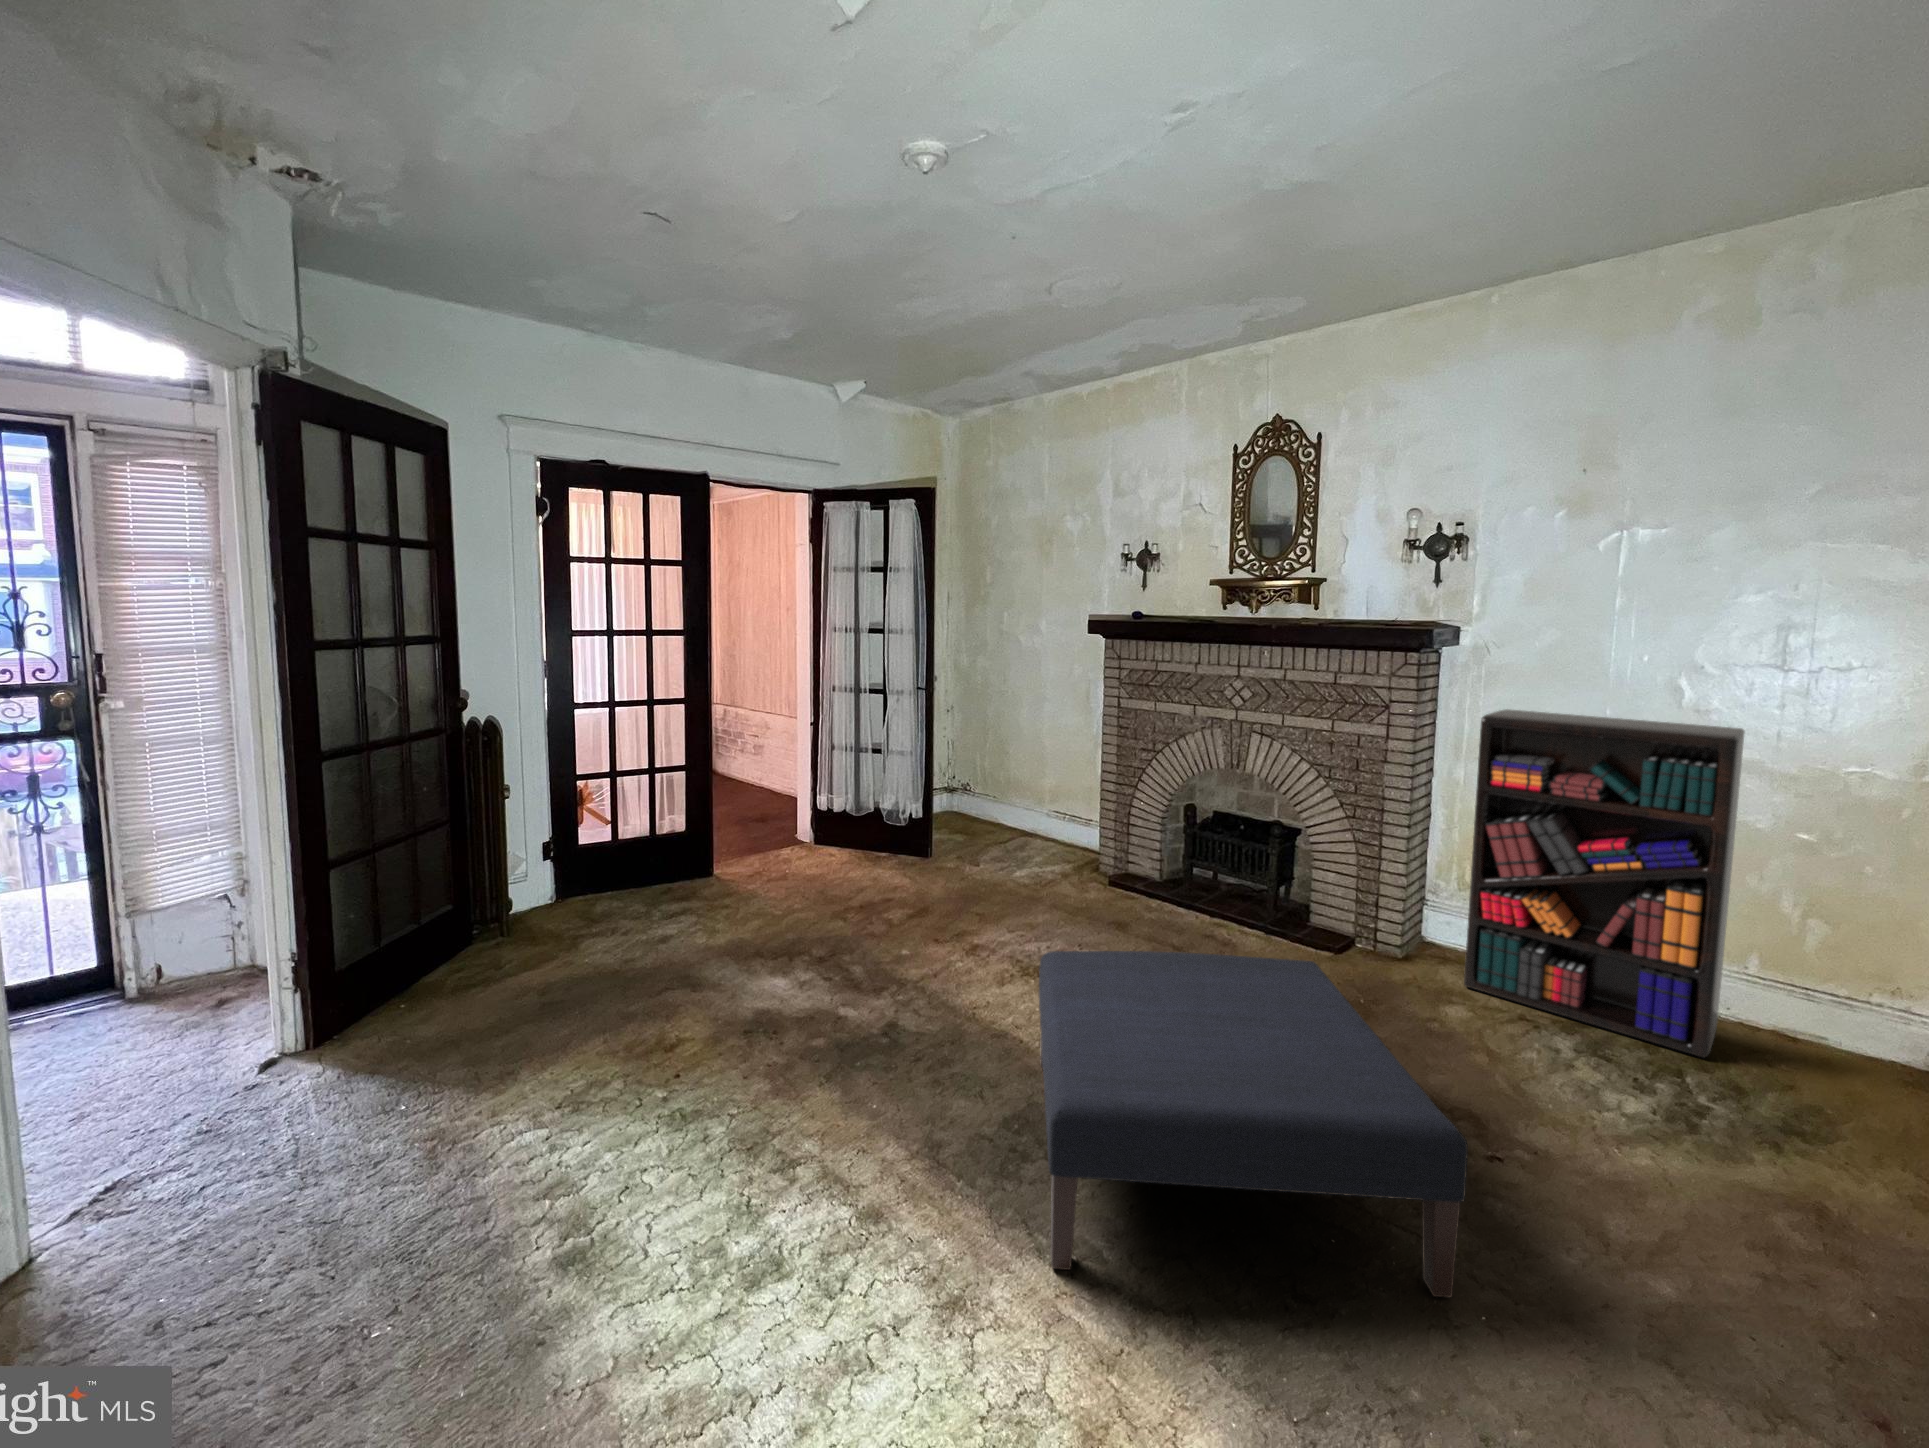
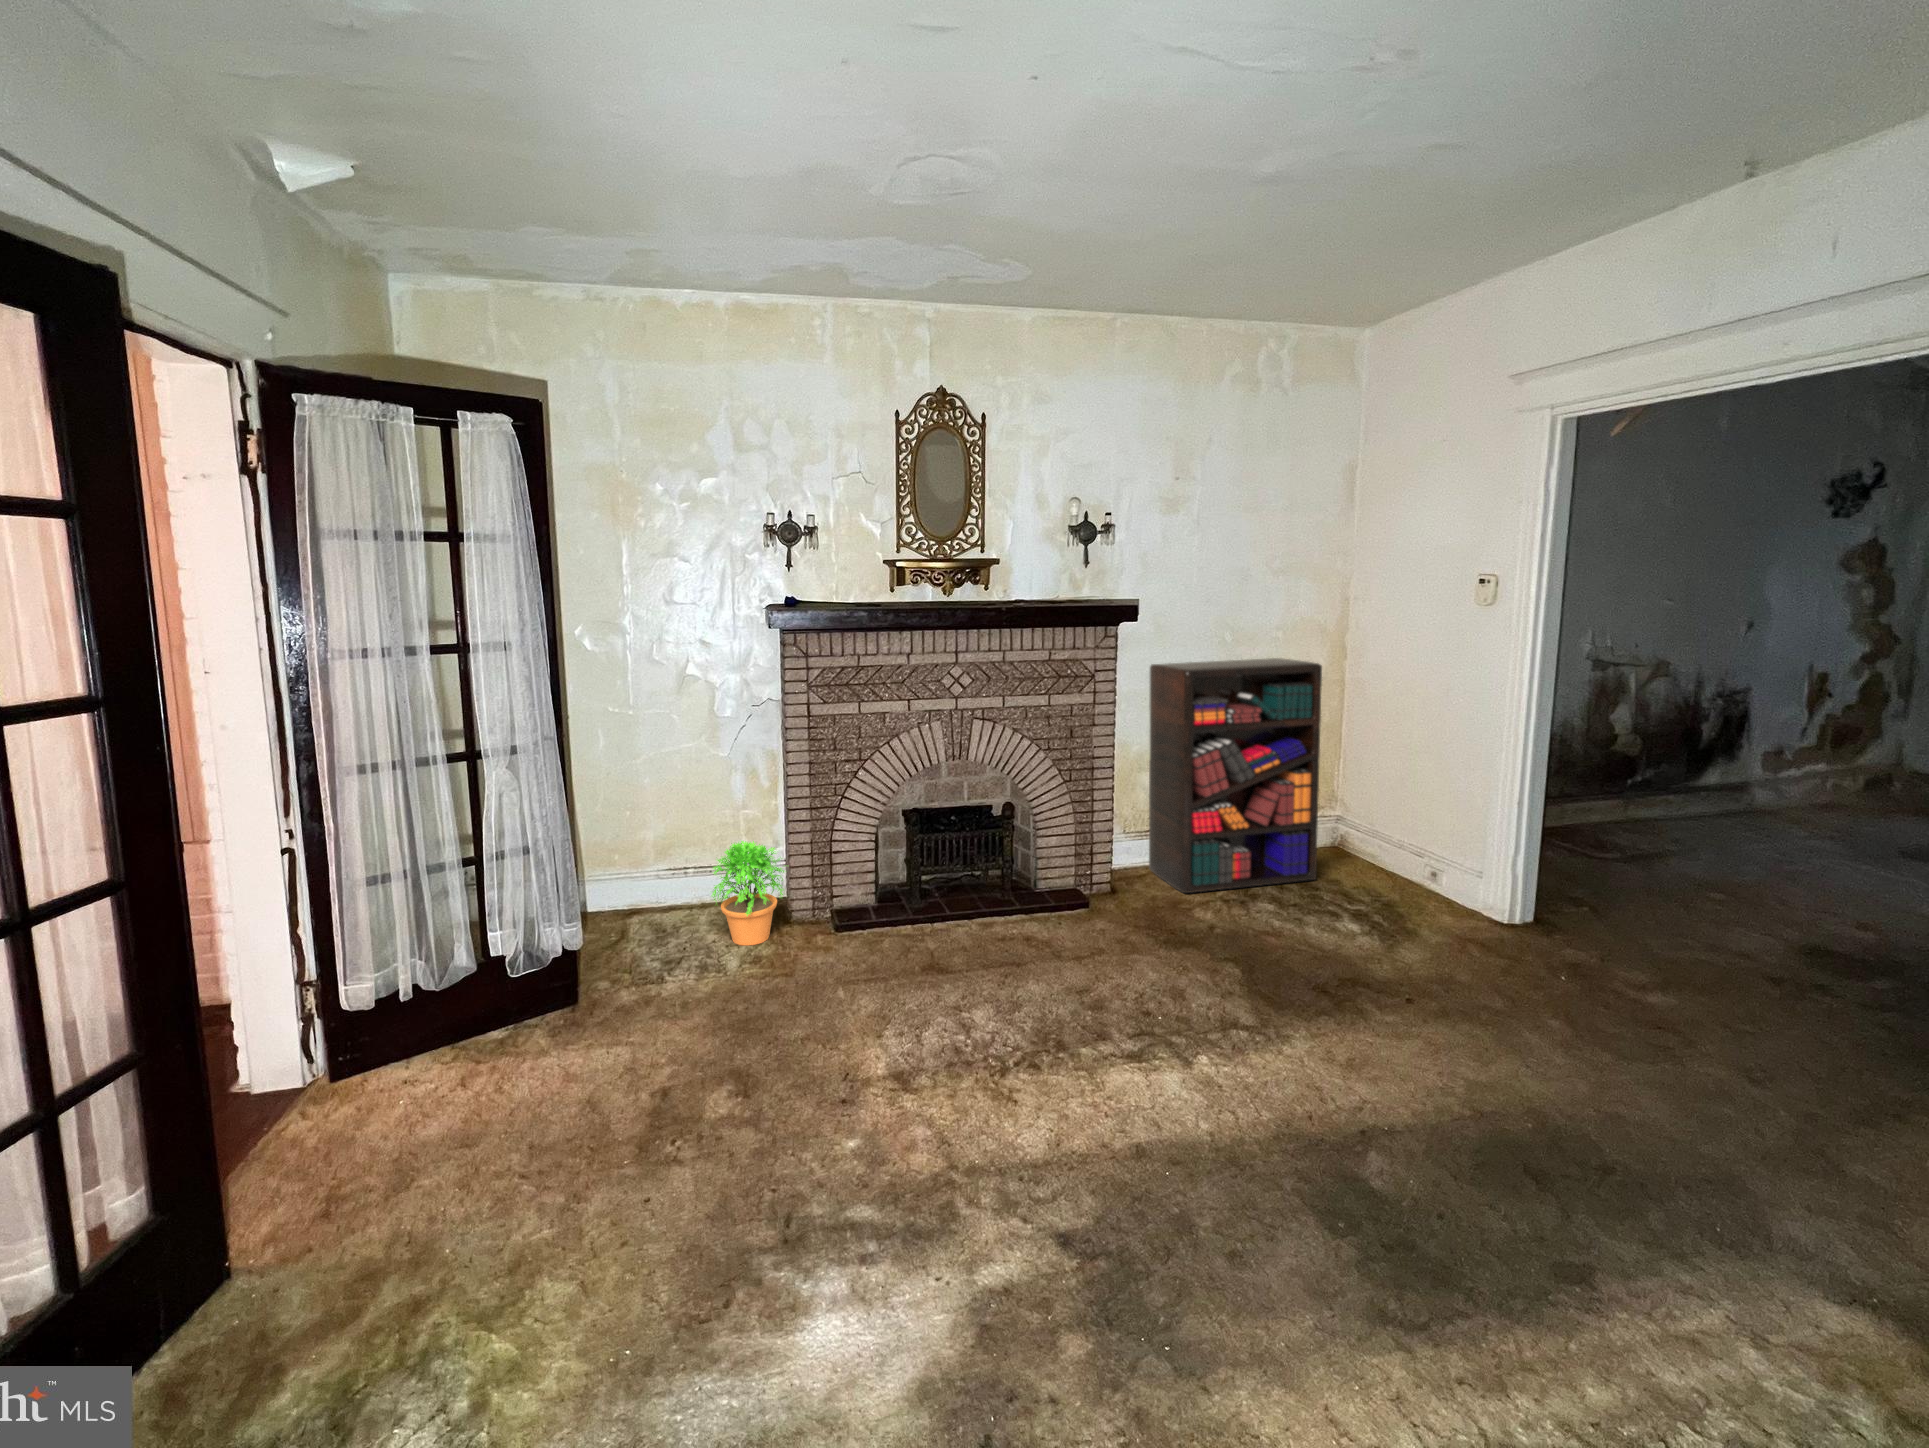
potted plant: none [1034,789,1095,869] -> present [711,841,784,946]
ottoman: present [1039,951,1468,1297] -> none [1244,905,1710,1306]

